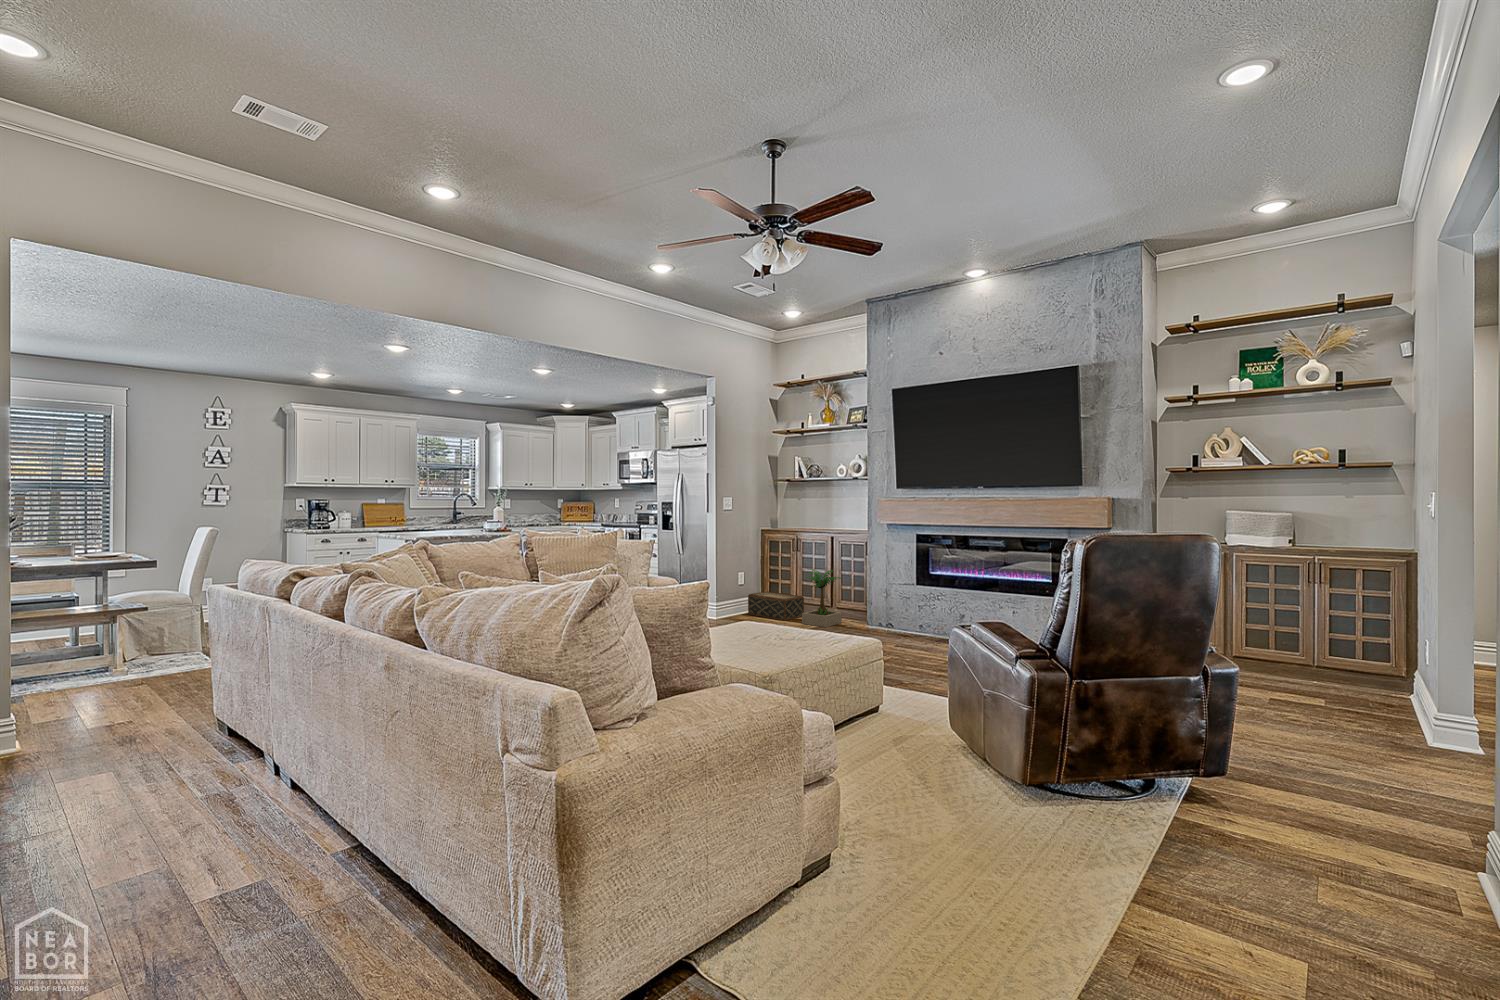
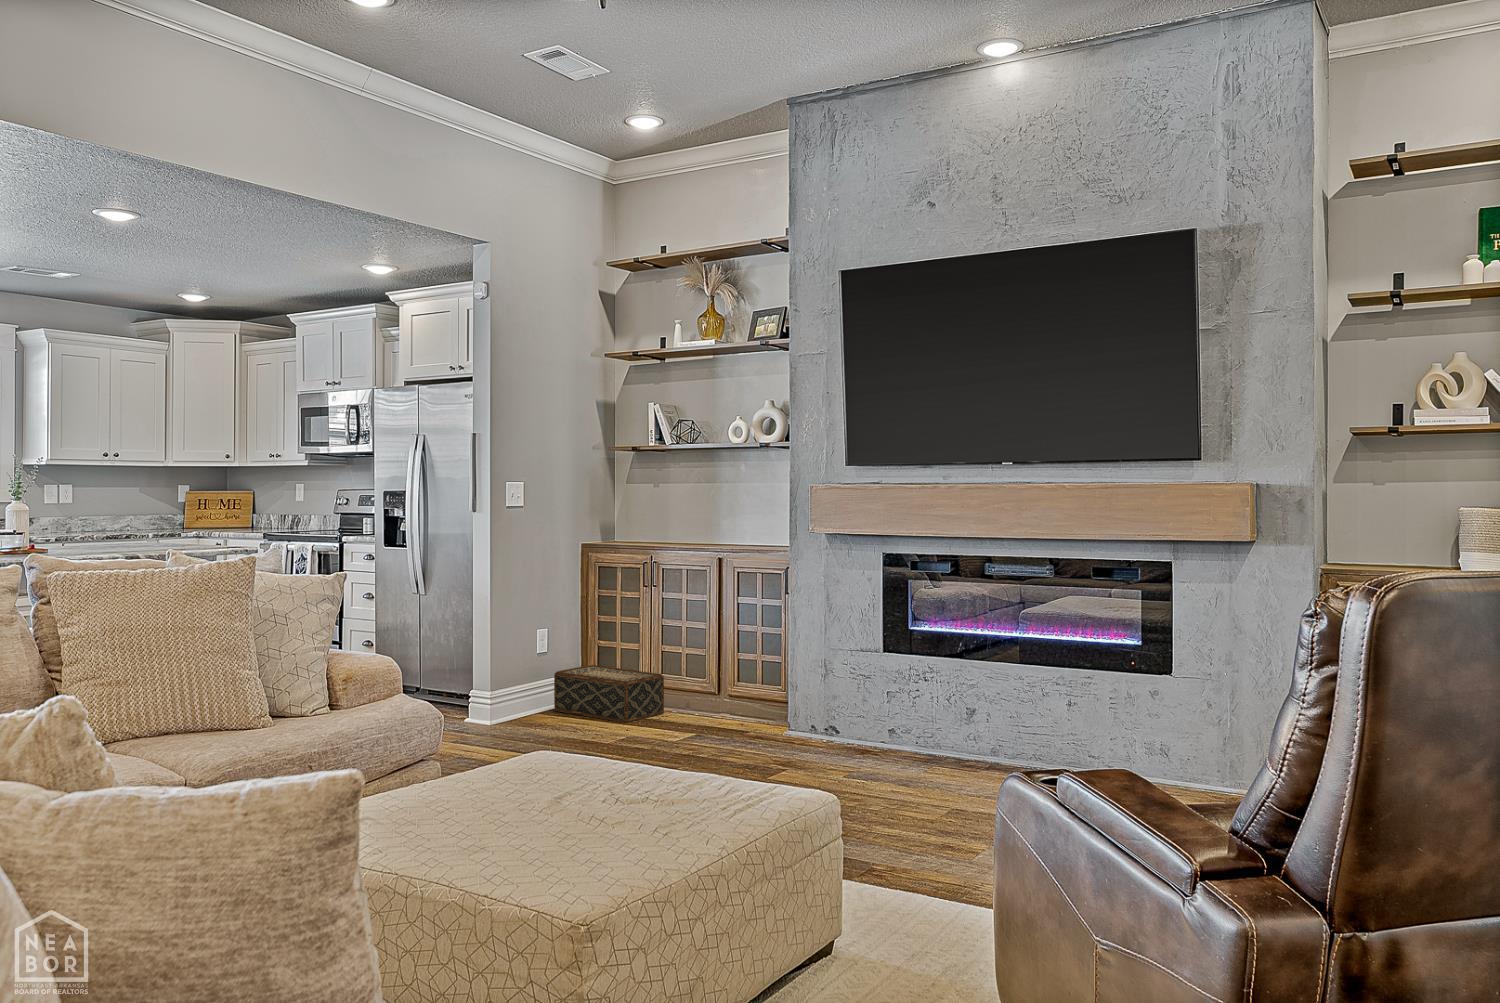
potted plant: present [802,569,842,627] -> none [658,620,743,736]

